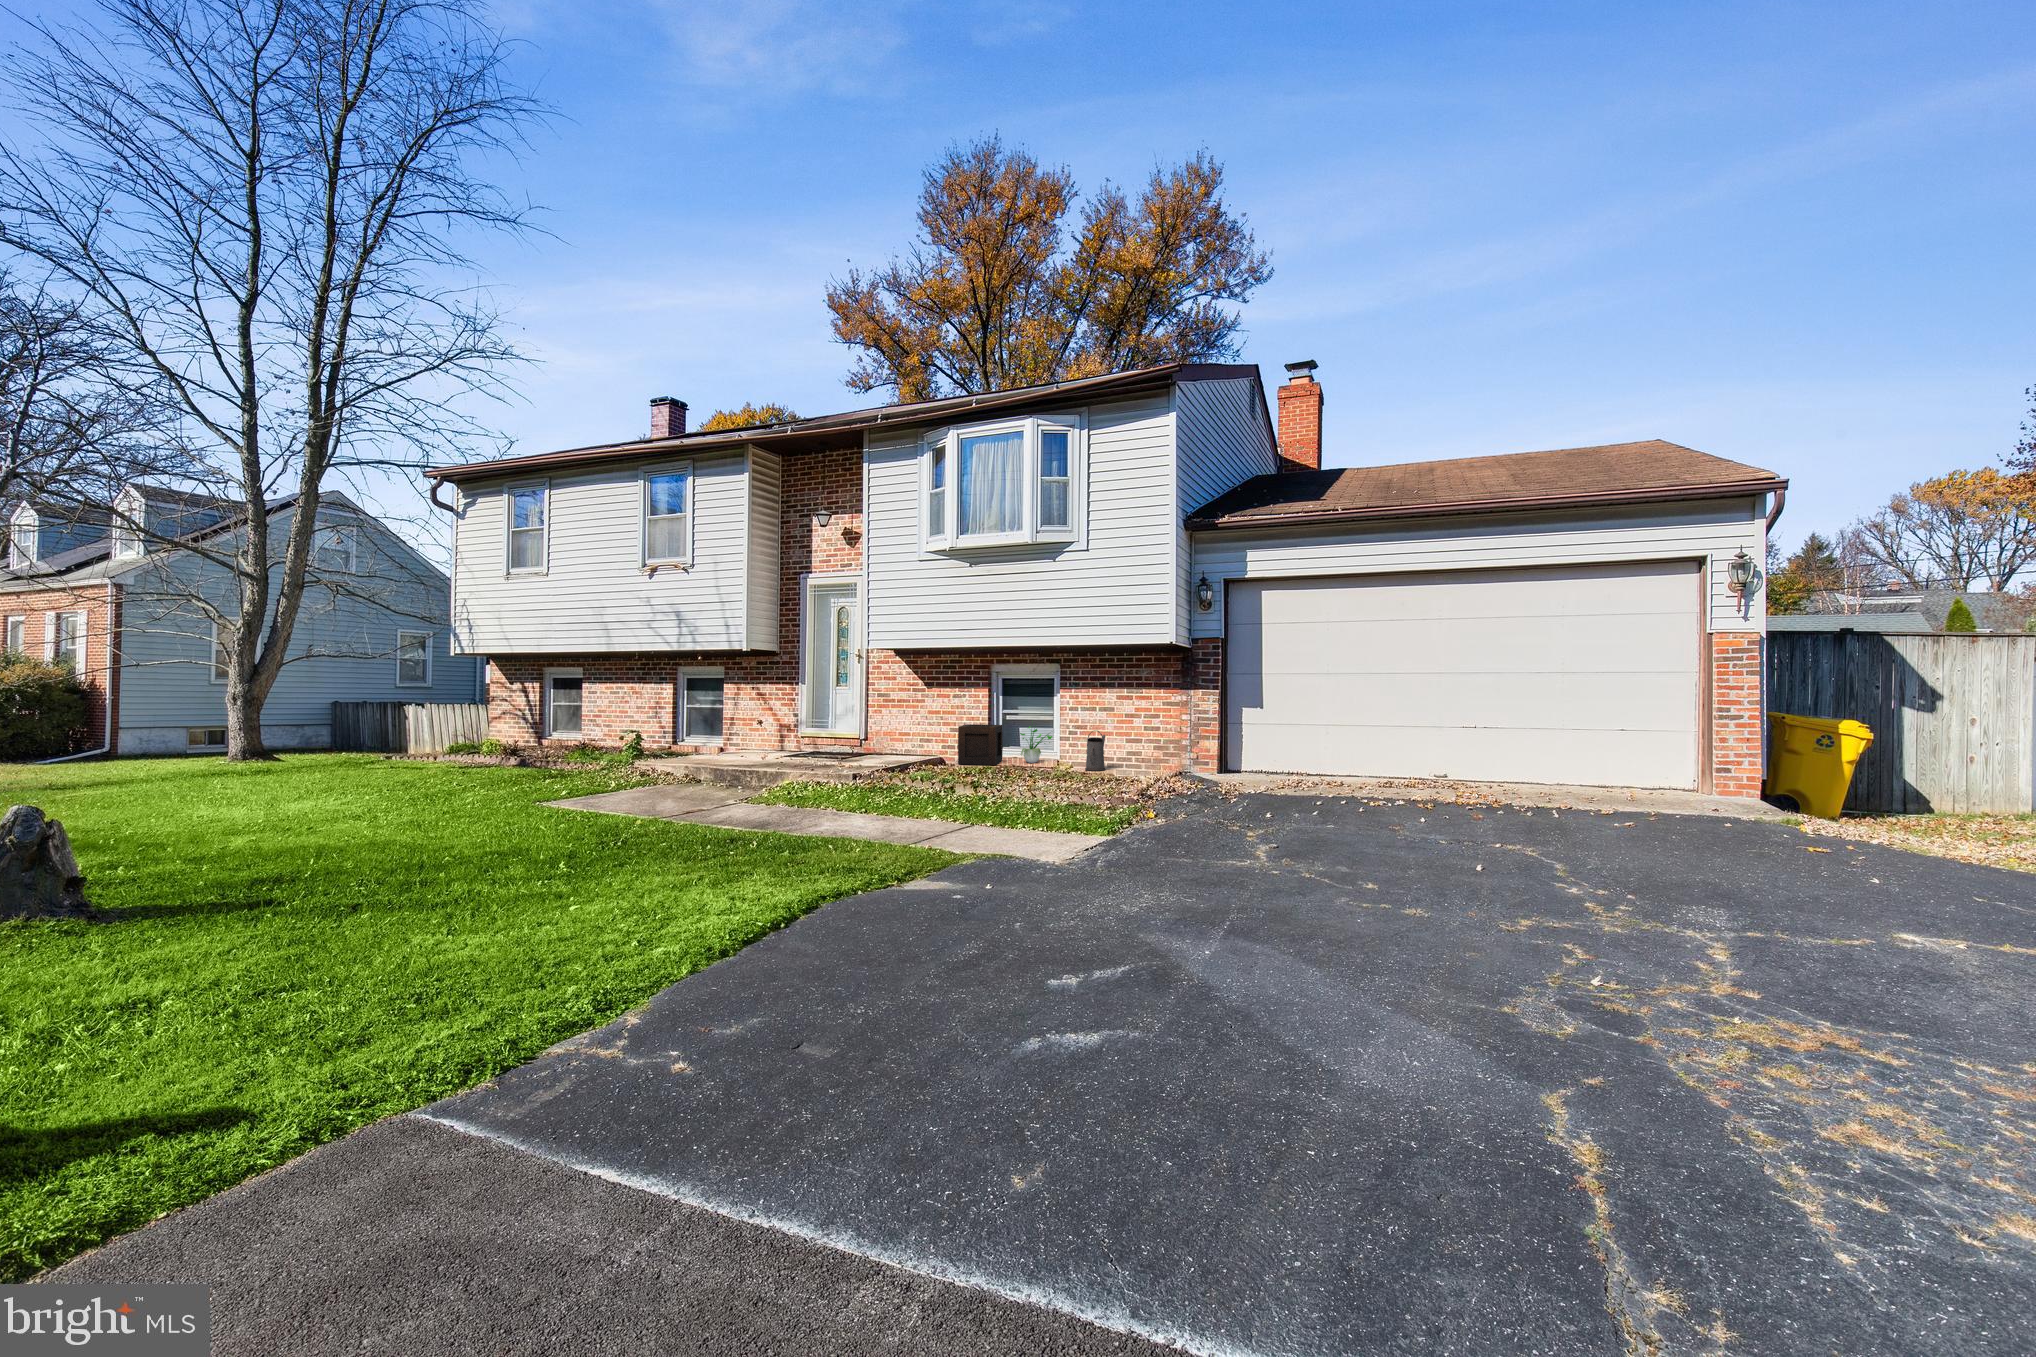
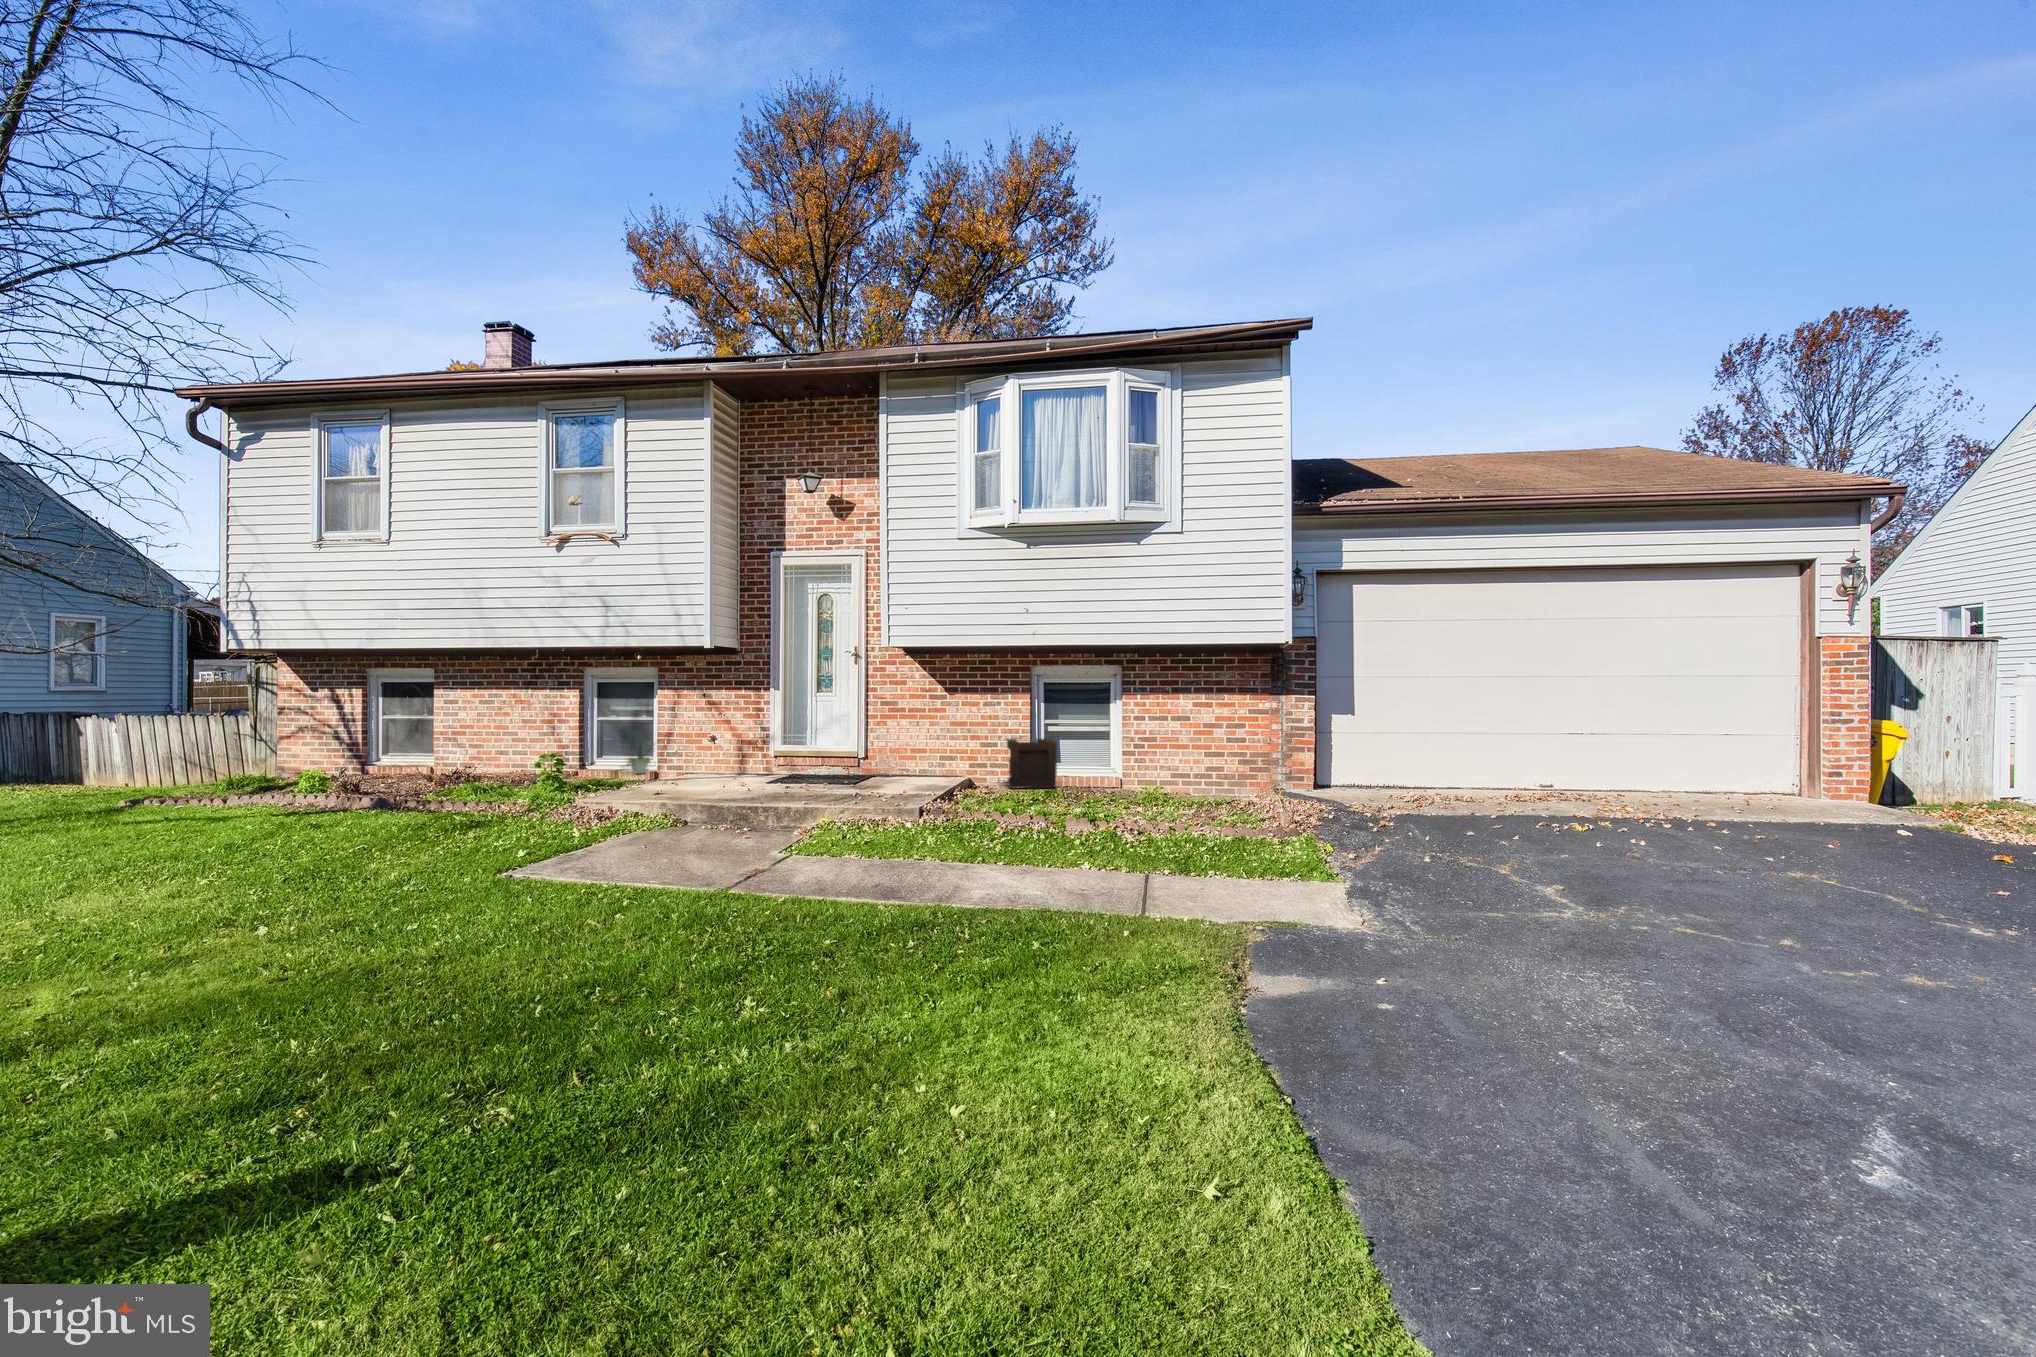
potted plant: present [1020,727,1052,763] -> present [627,738,665,774]
watering can: present [1085,731,1105,770] -> none [1170,744,1194,792]

